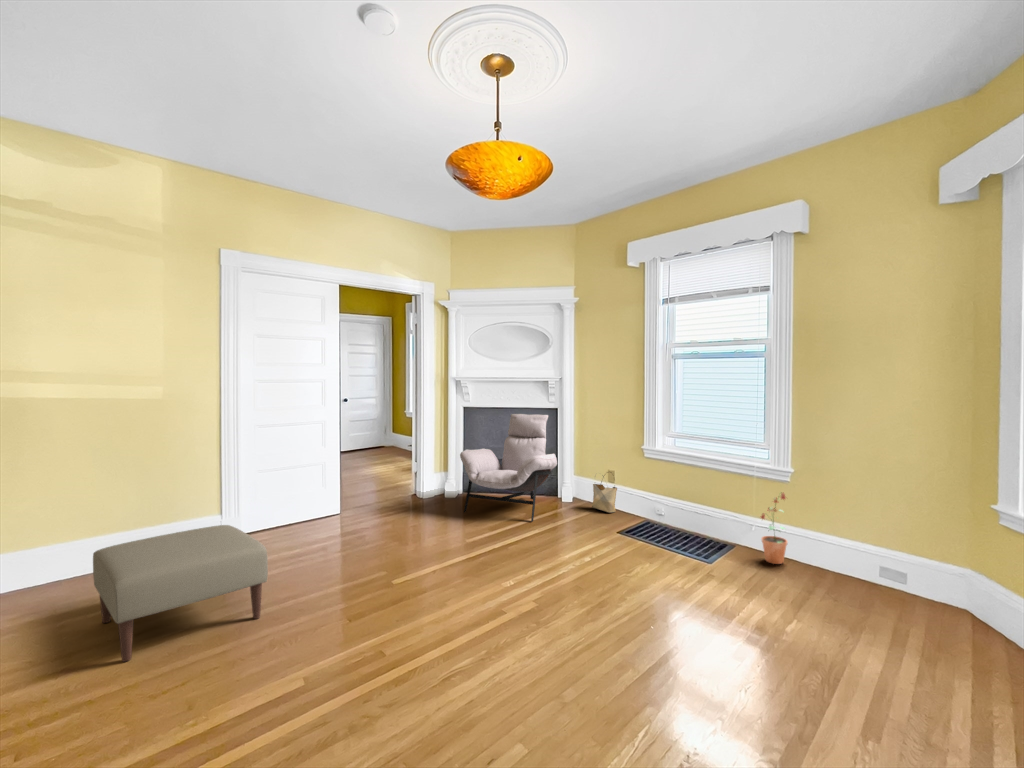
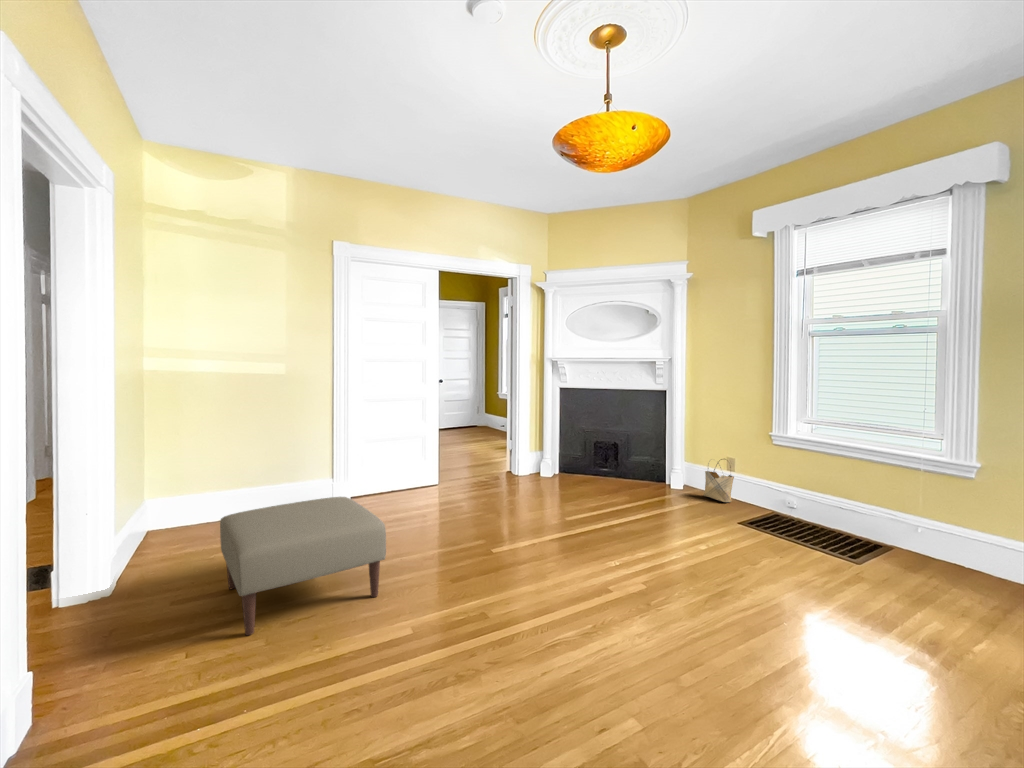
lounge chair: present [460,414,557,522] -> none [565,395,666,508]
potted plant: present [761,492,787,564] -> none [932,492,973,577]

